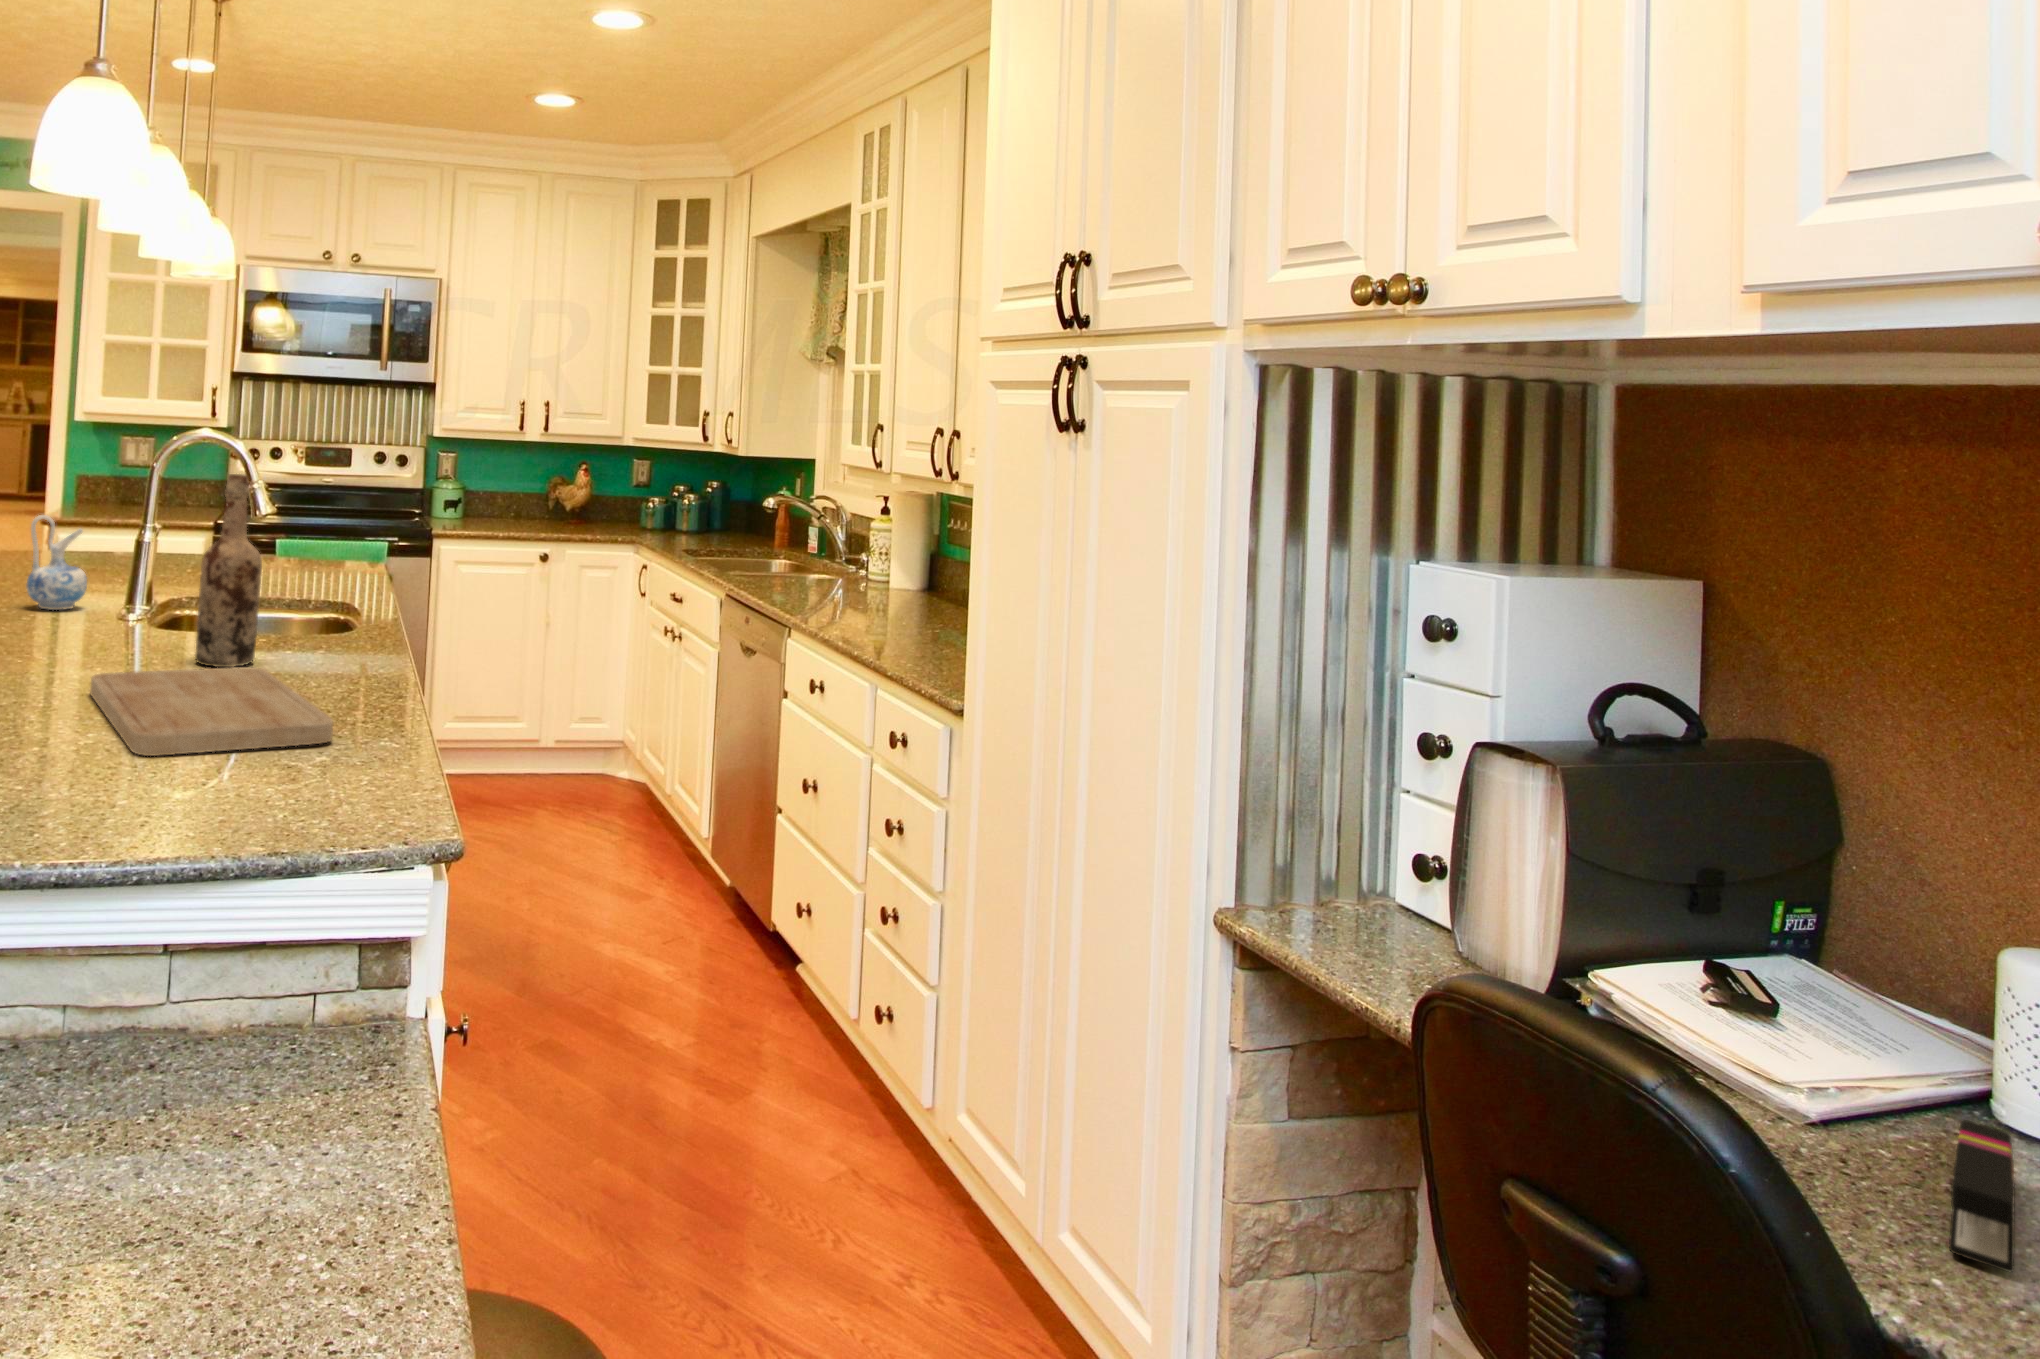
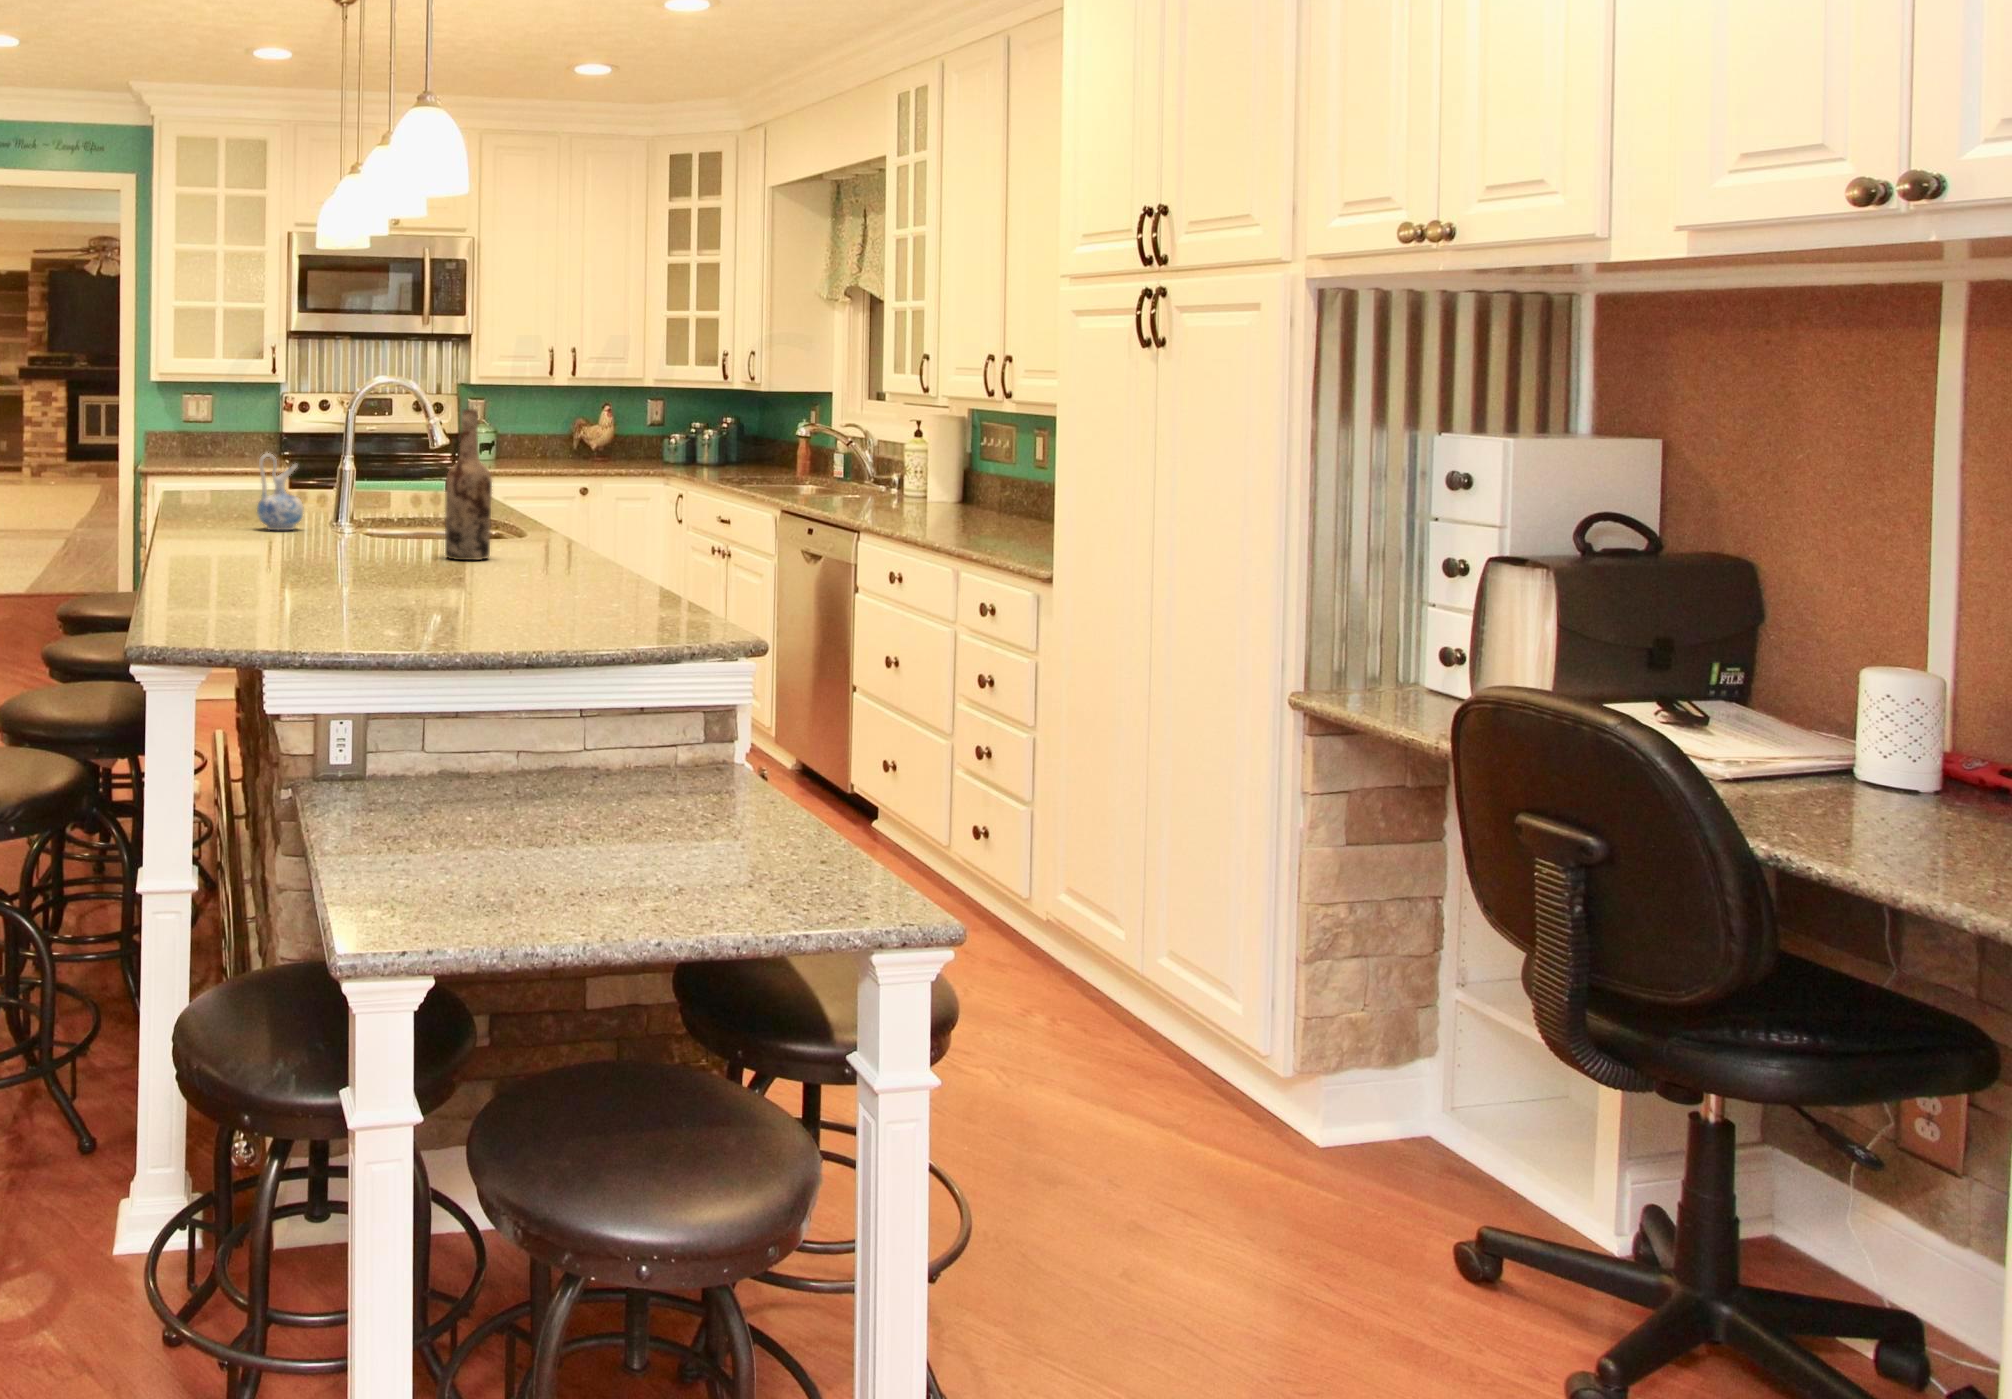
cutting board: present [90,667,333,756] -> none [405,556,618,604]
stapler: present [1949,1120,2015,1272] -> none [1798,769,1854,835]

